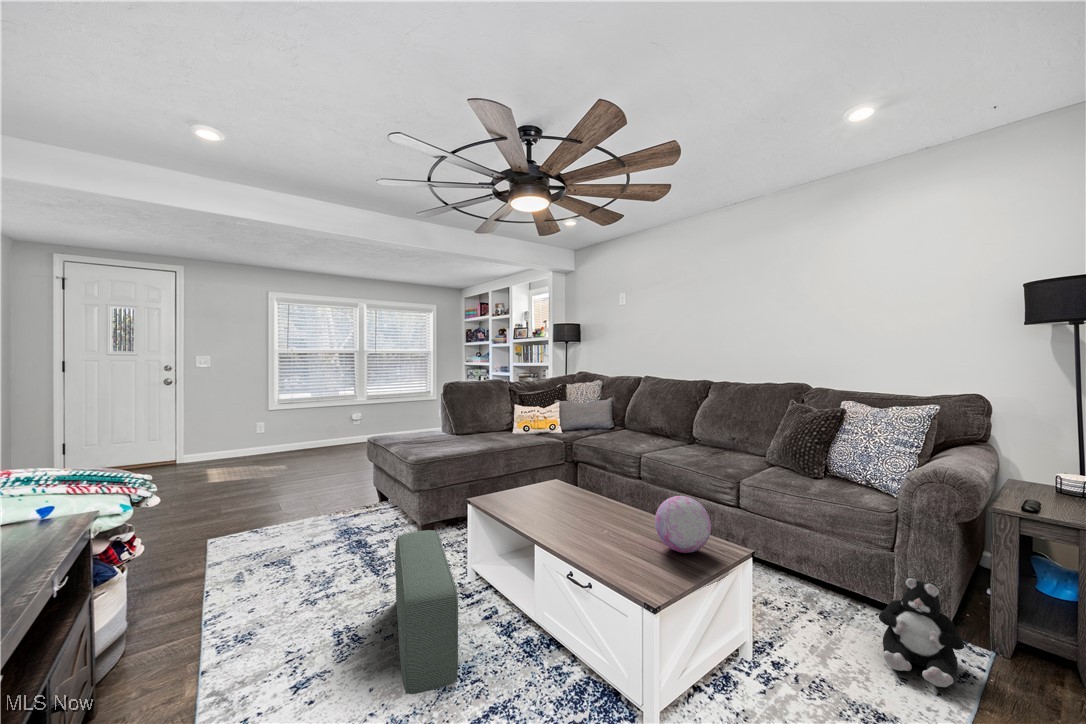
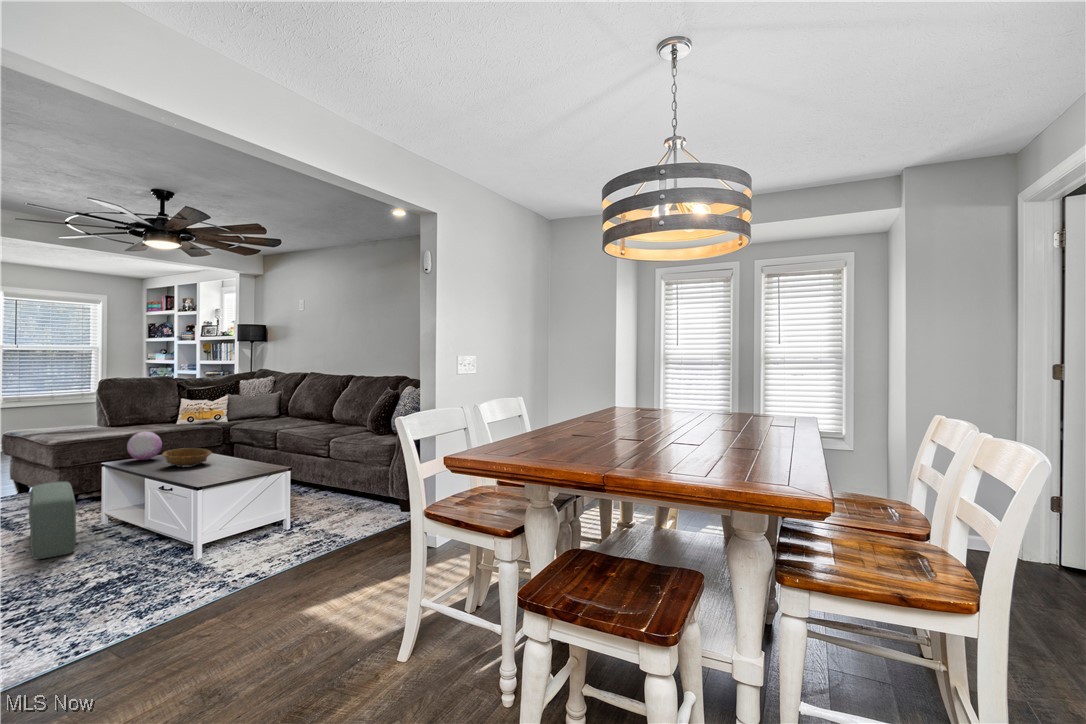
decorative orb: present [655,496,711,553] -> present [127,432,162,460]
decorative bowl: none [559,497,626,535] -> present [162,448,211,467]
plush toy: present [879,577,964,687] -> none [353,474,393,521]

